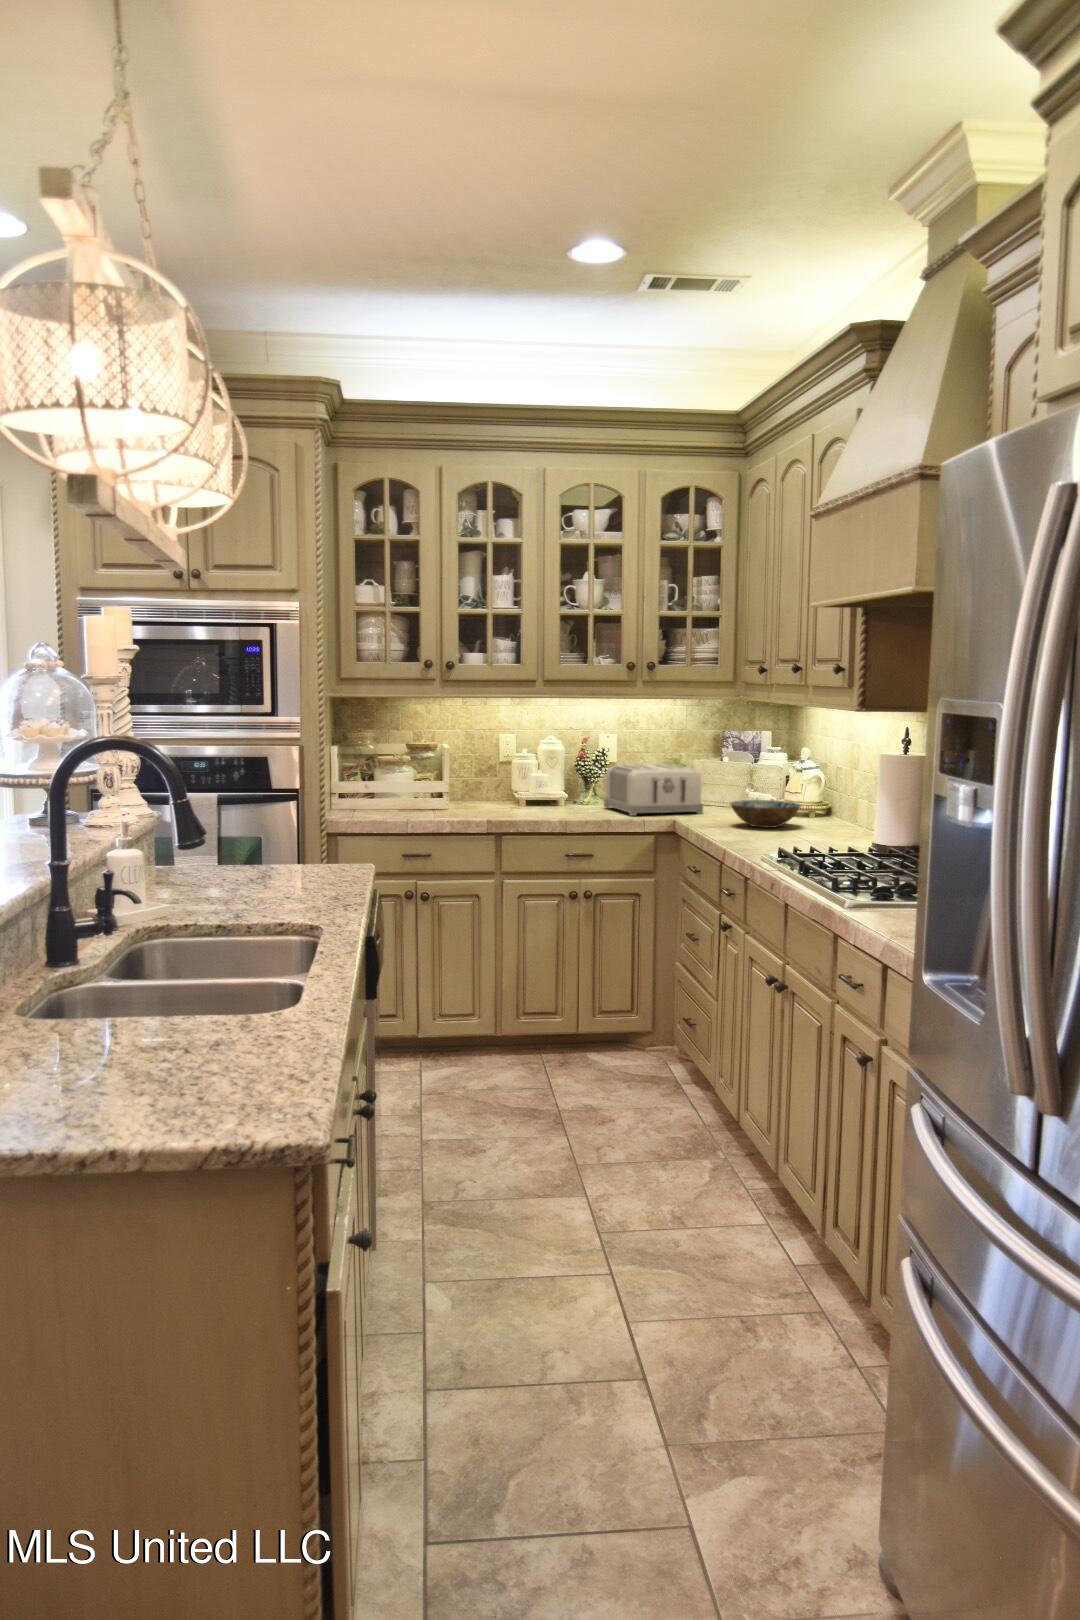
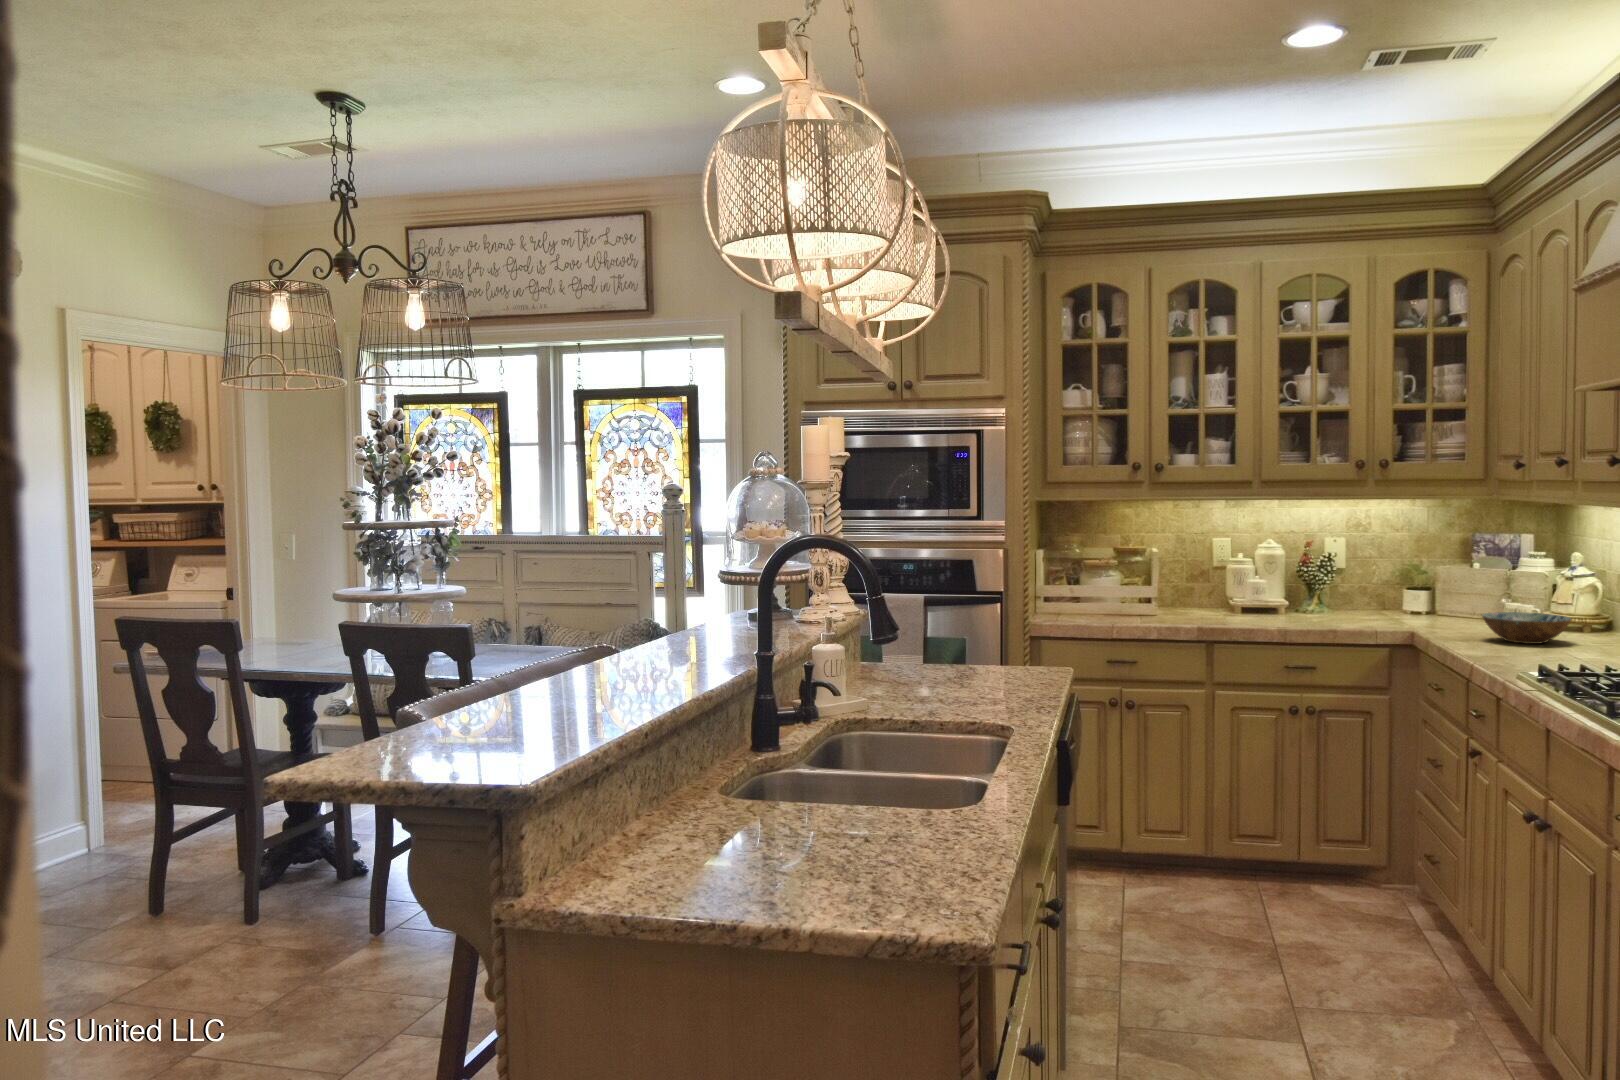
toaster: present [604,764,703,816] -> none [1329,570,1449,626]

